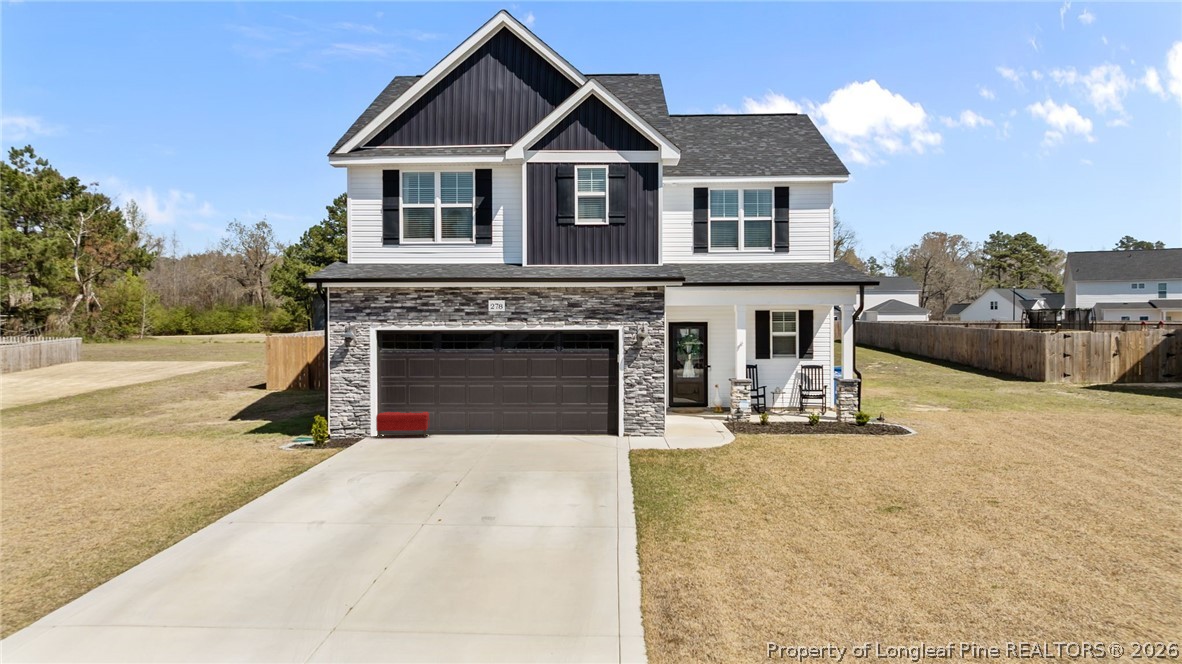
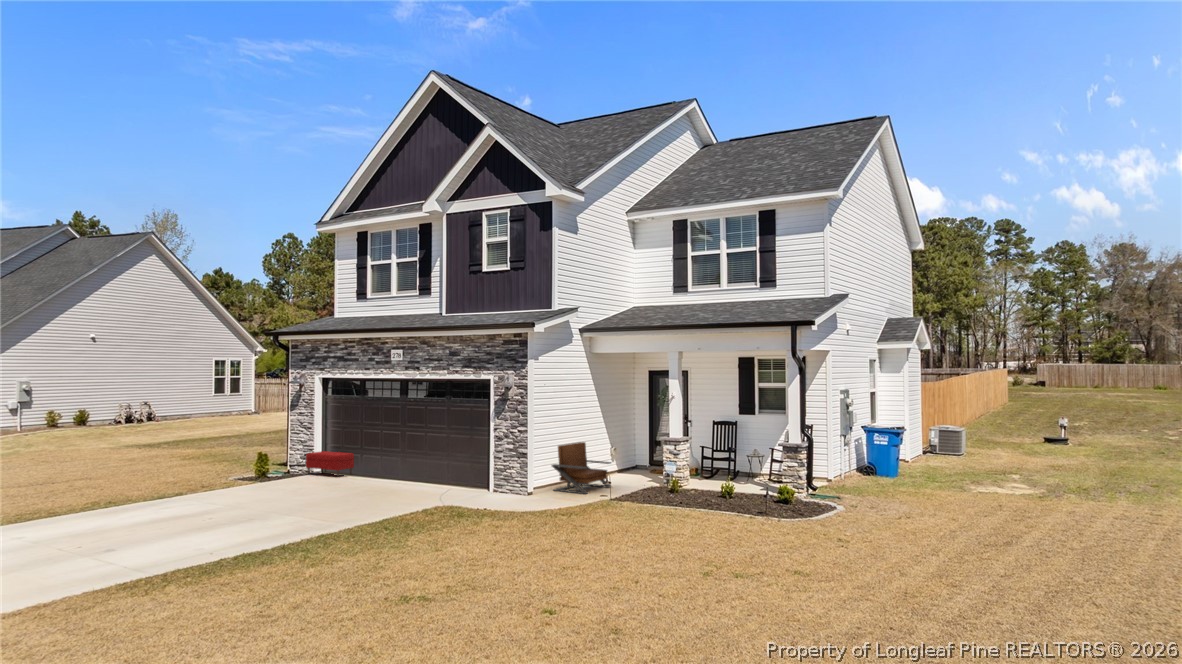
lounge chair: none [668,386,707,431] -> present [552,442,611,494]

